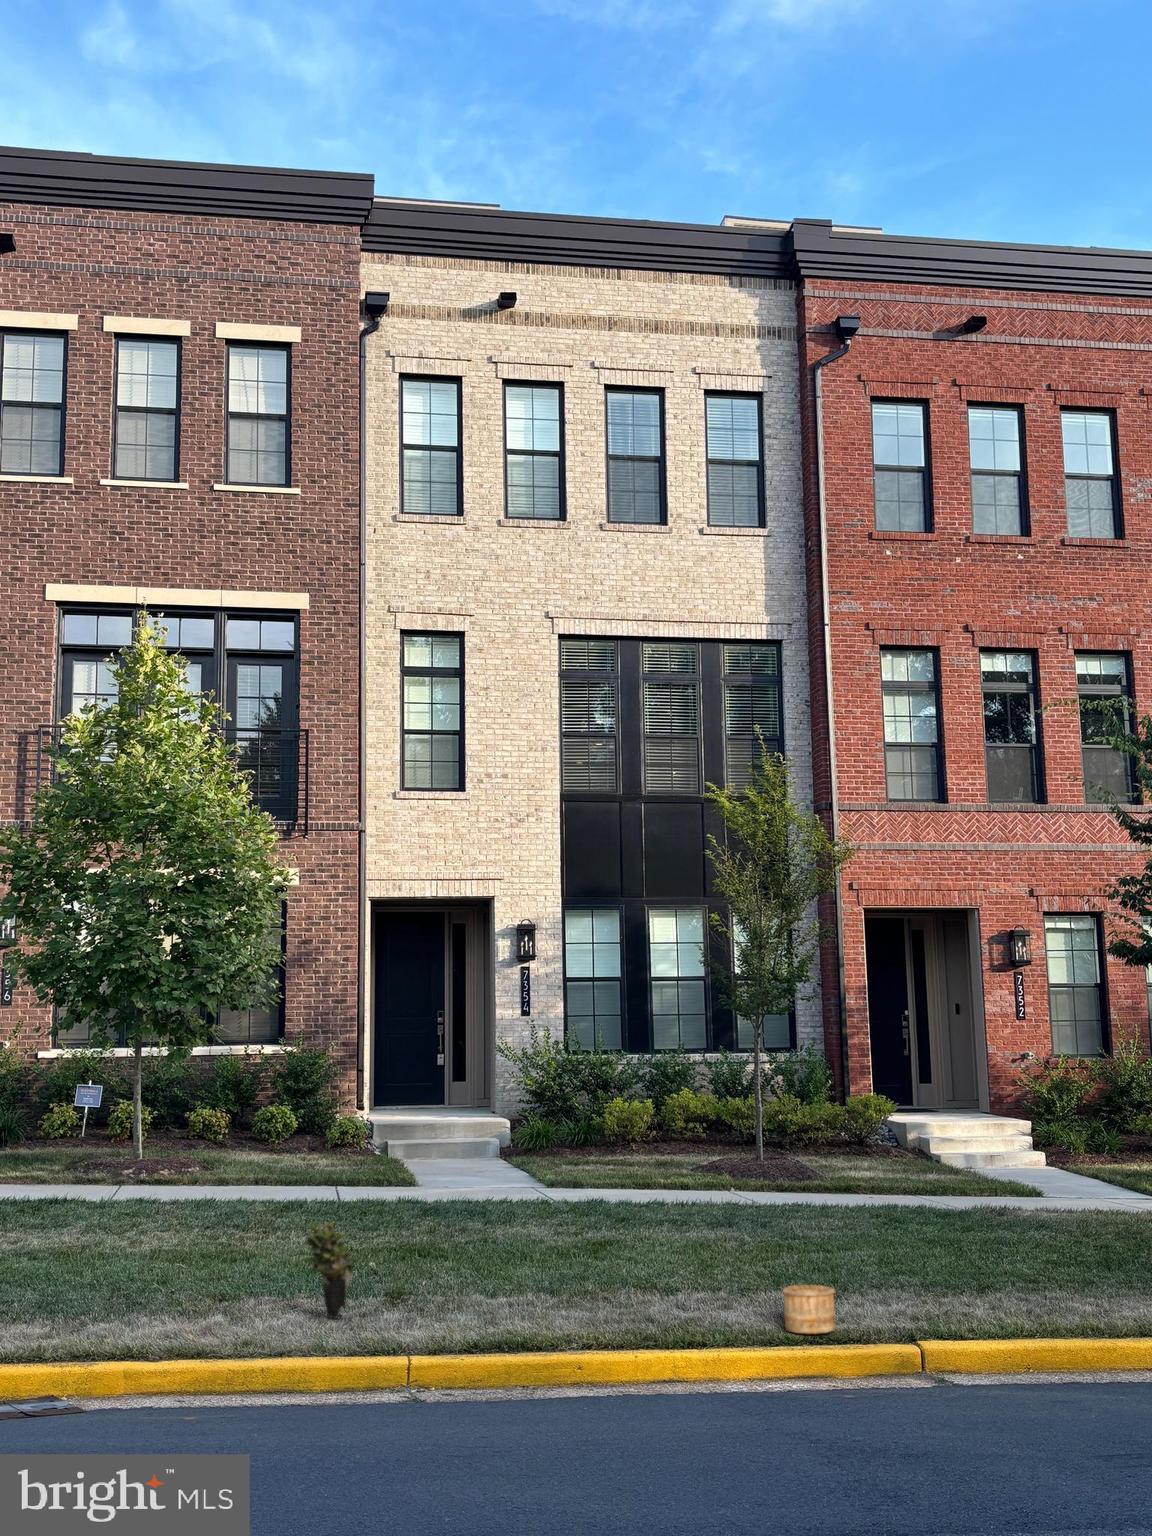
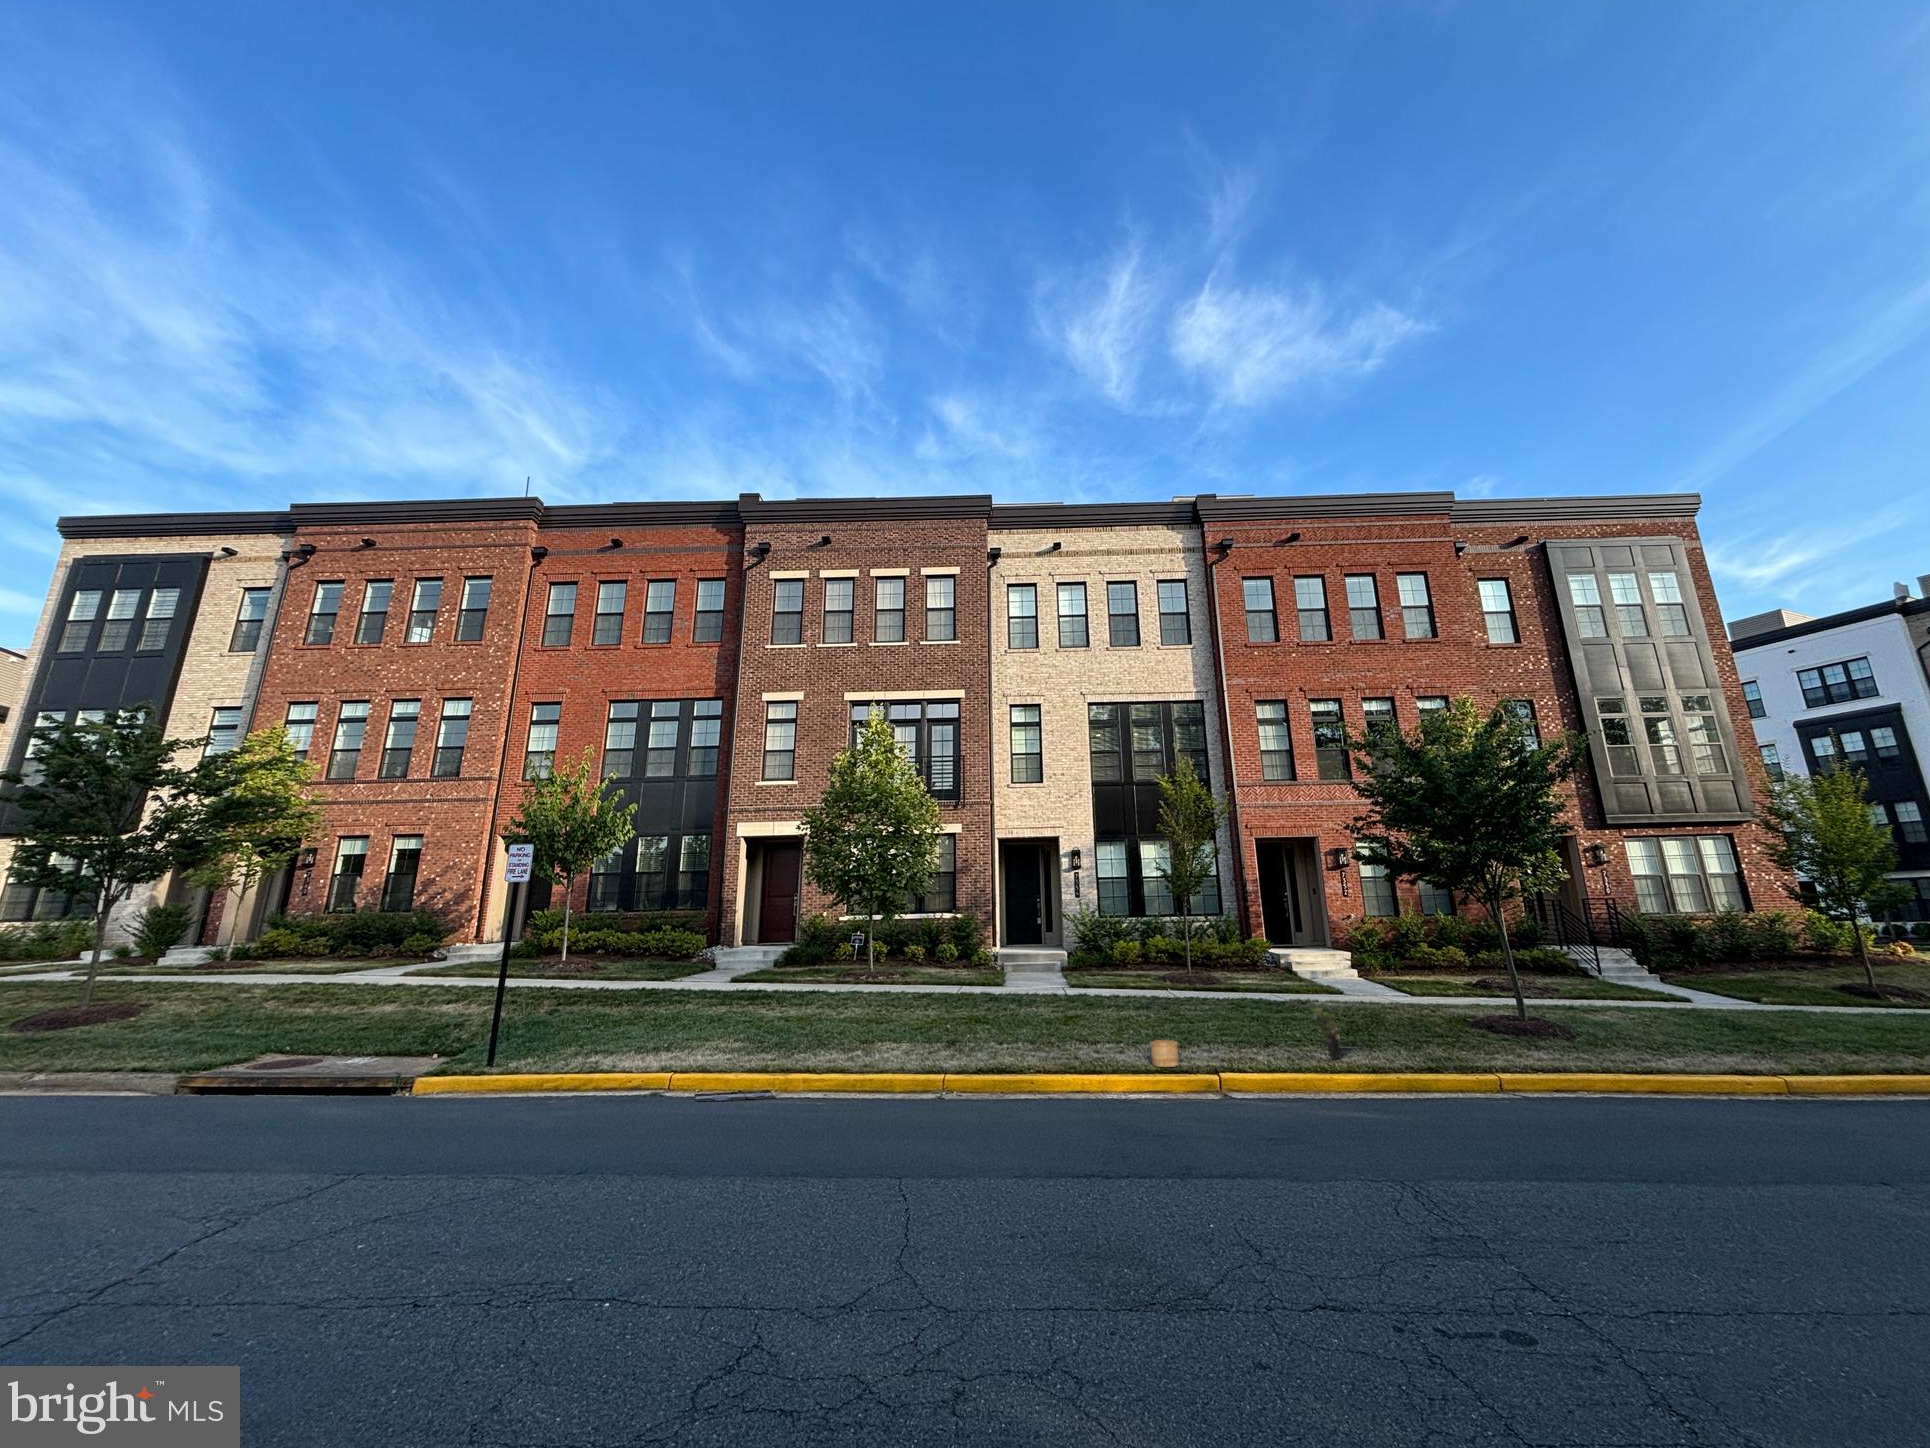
potted plant: present [304,1222,355,1318] -> present [1312,1008,1341,1060]

